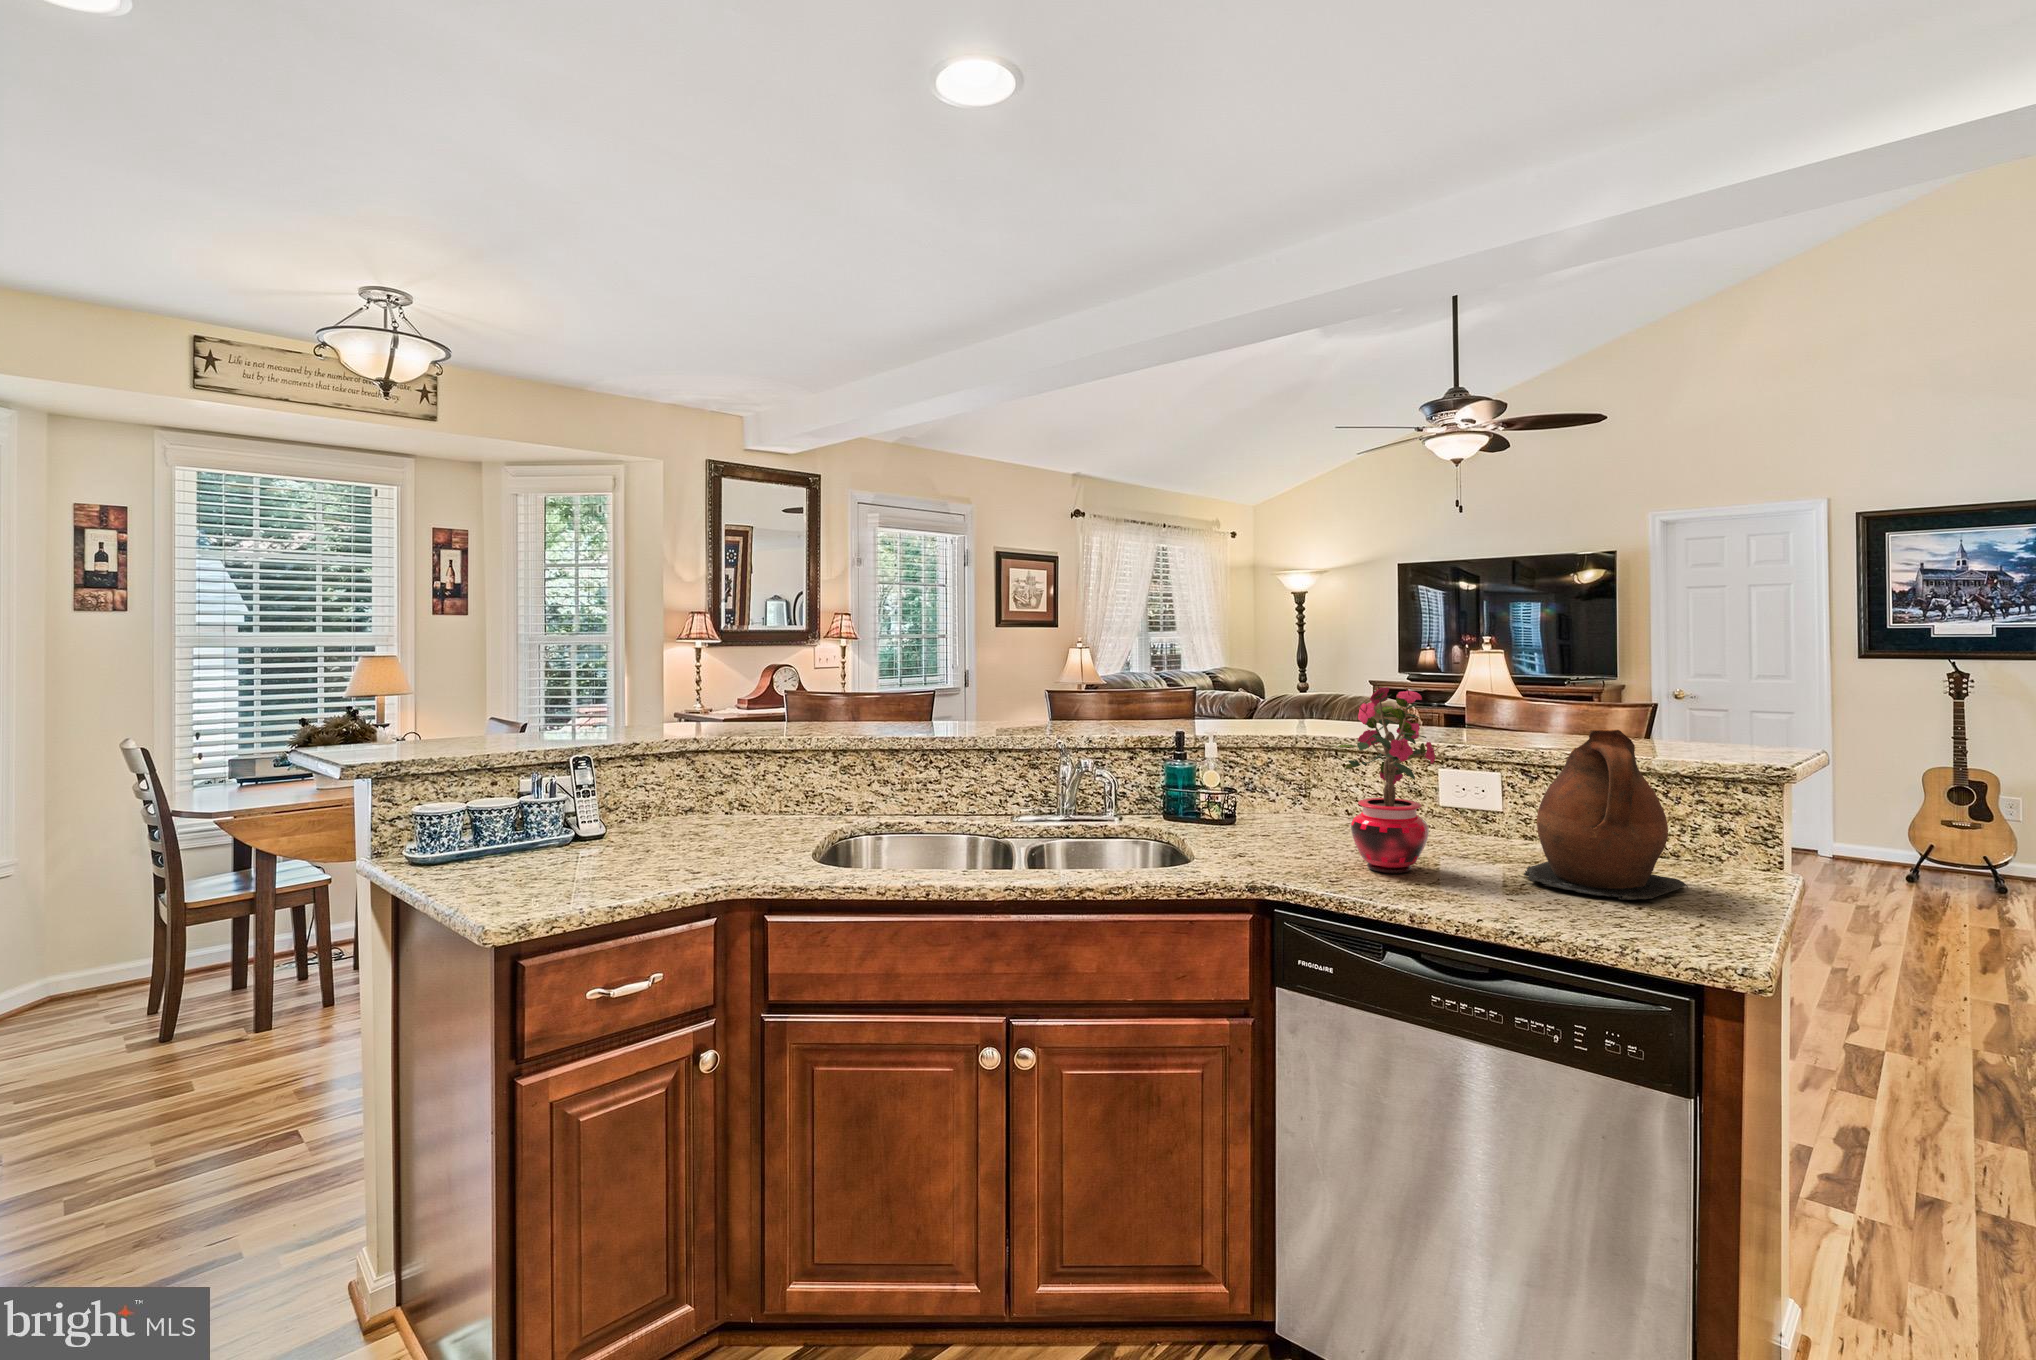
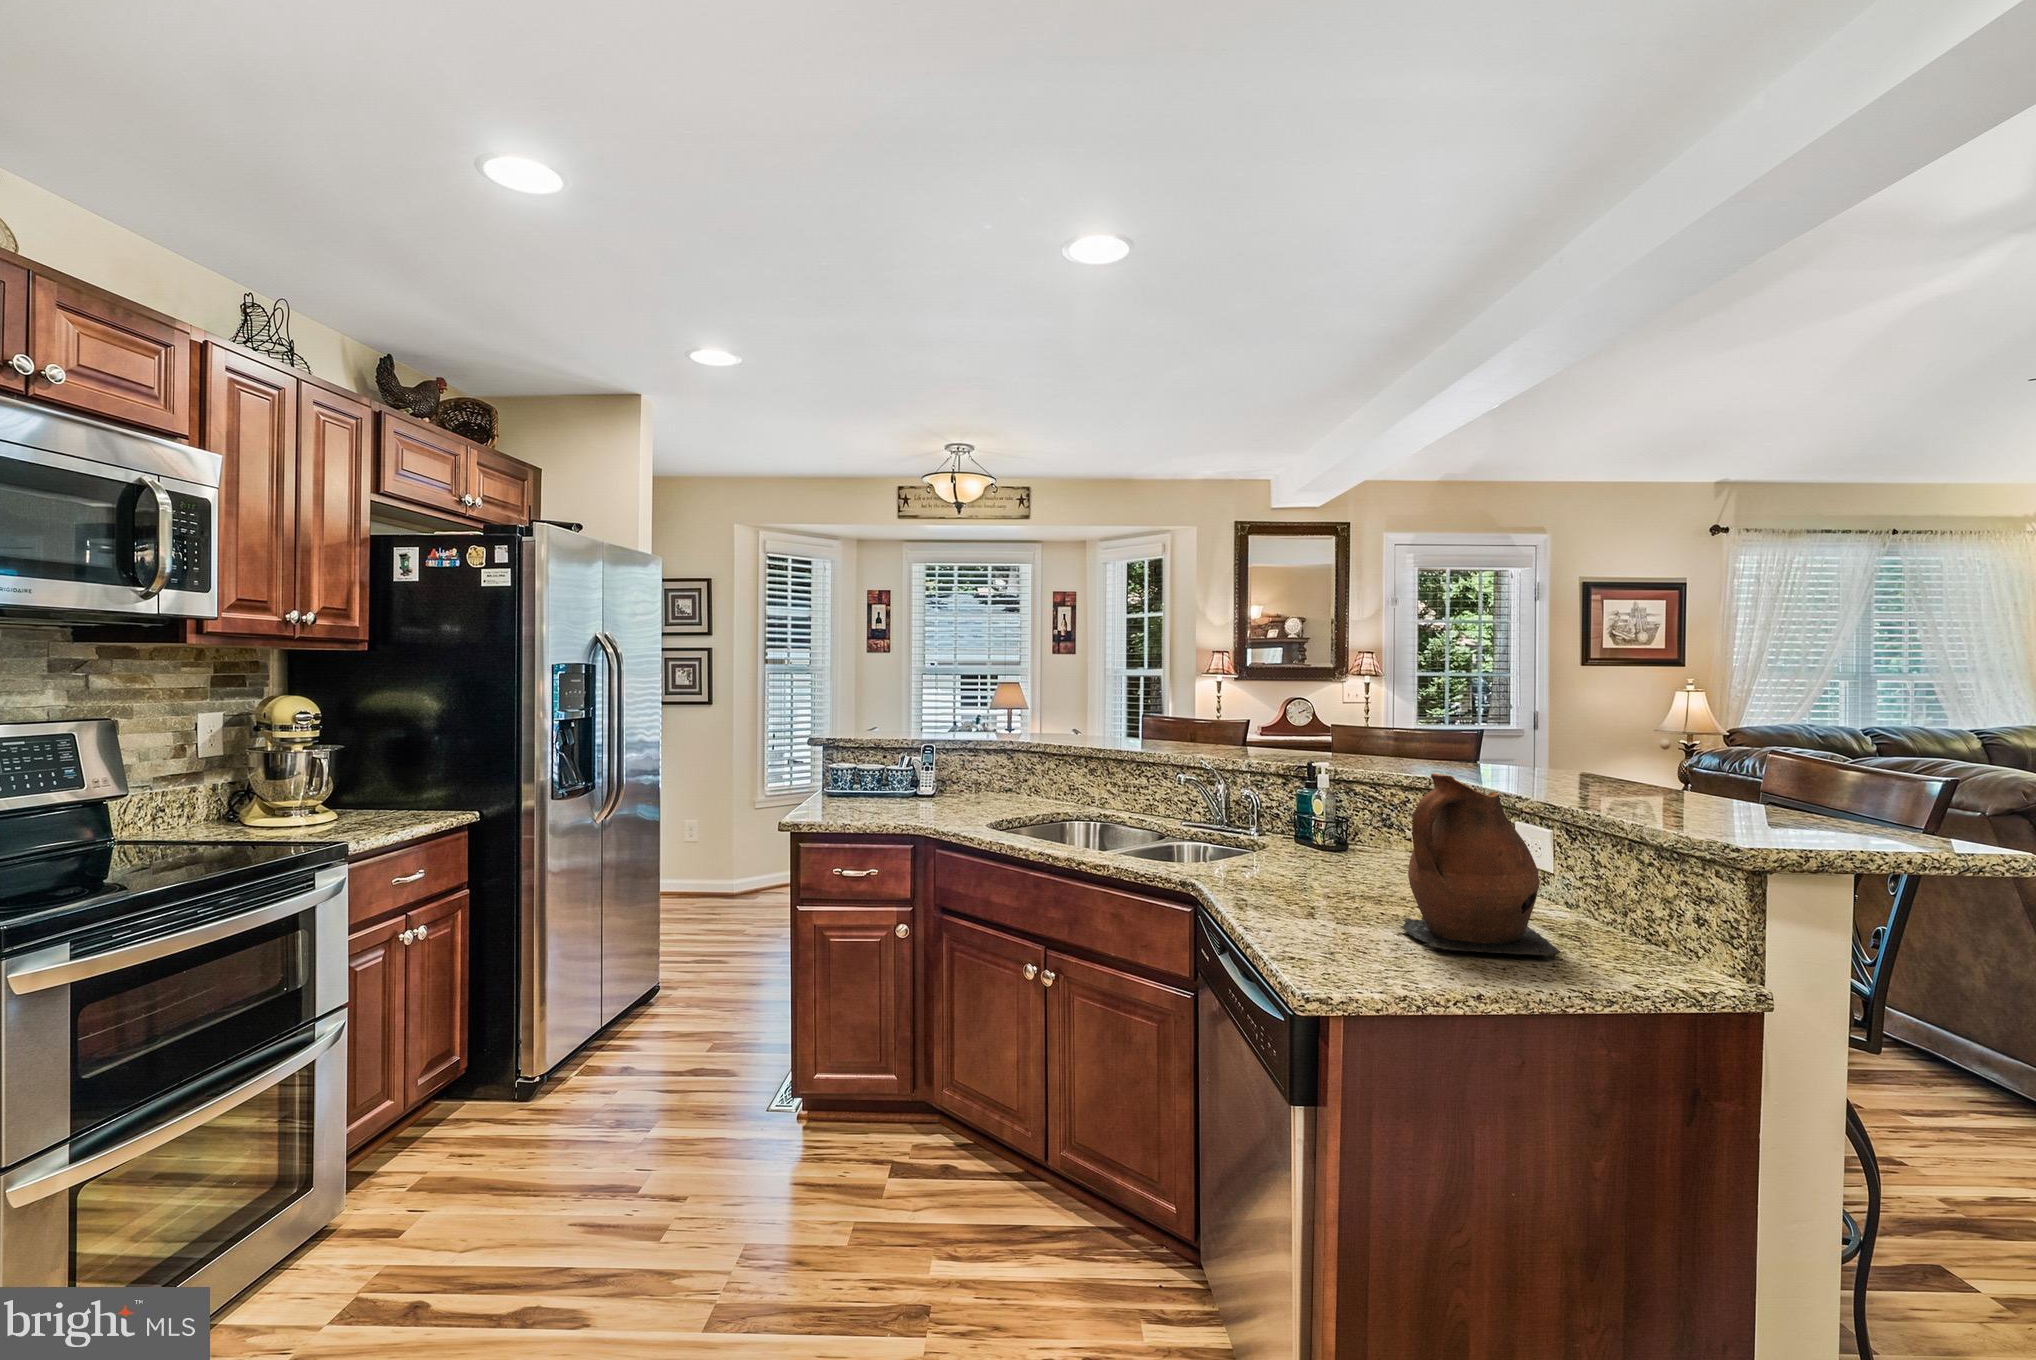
potted plant: present [1338,687,1439,873] -> none [1280,723,1385,899]

